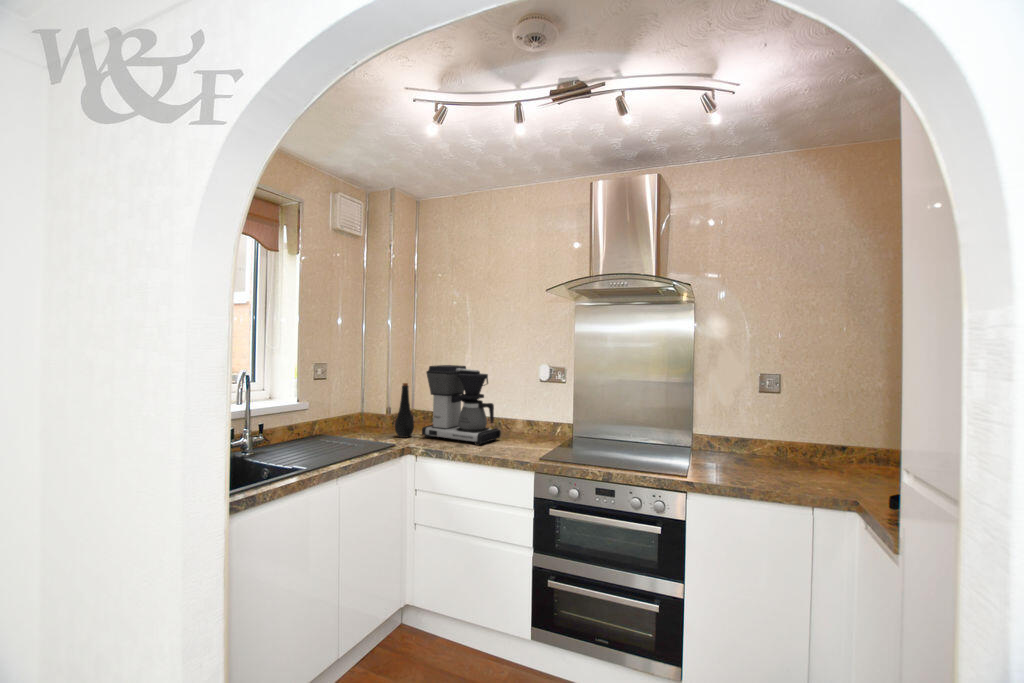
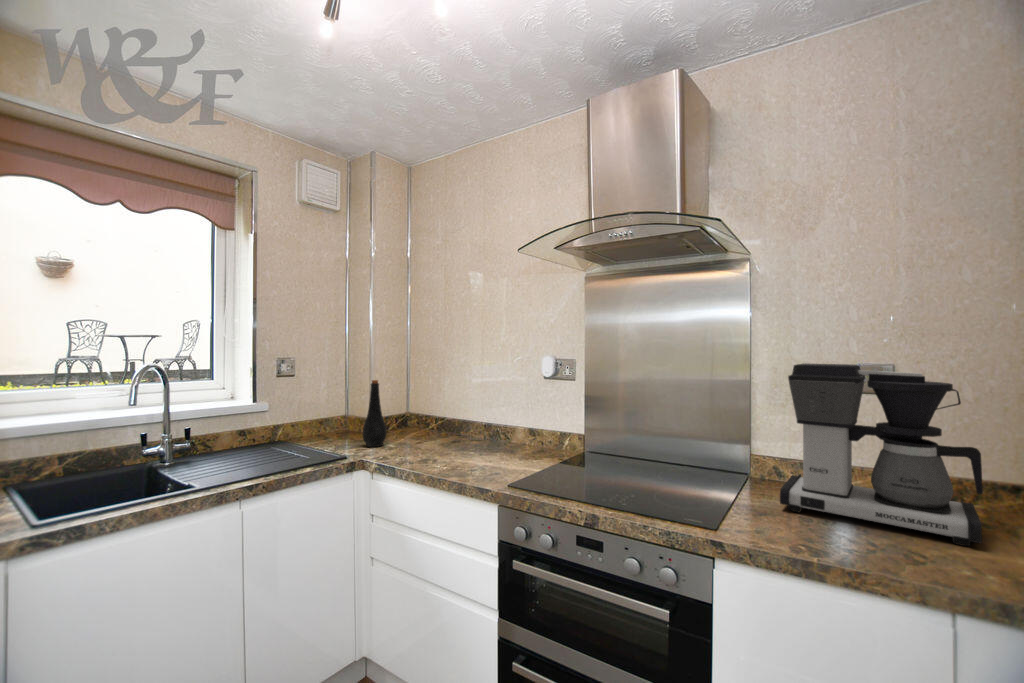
coffee maker: present [422,365,501,445] -> present [780,363,983,546]

